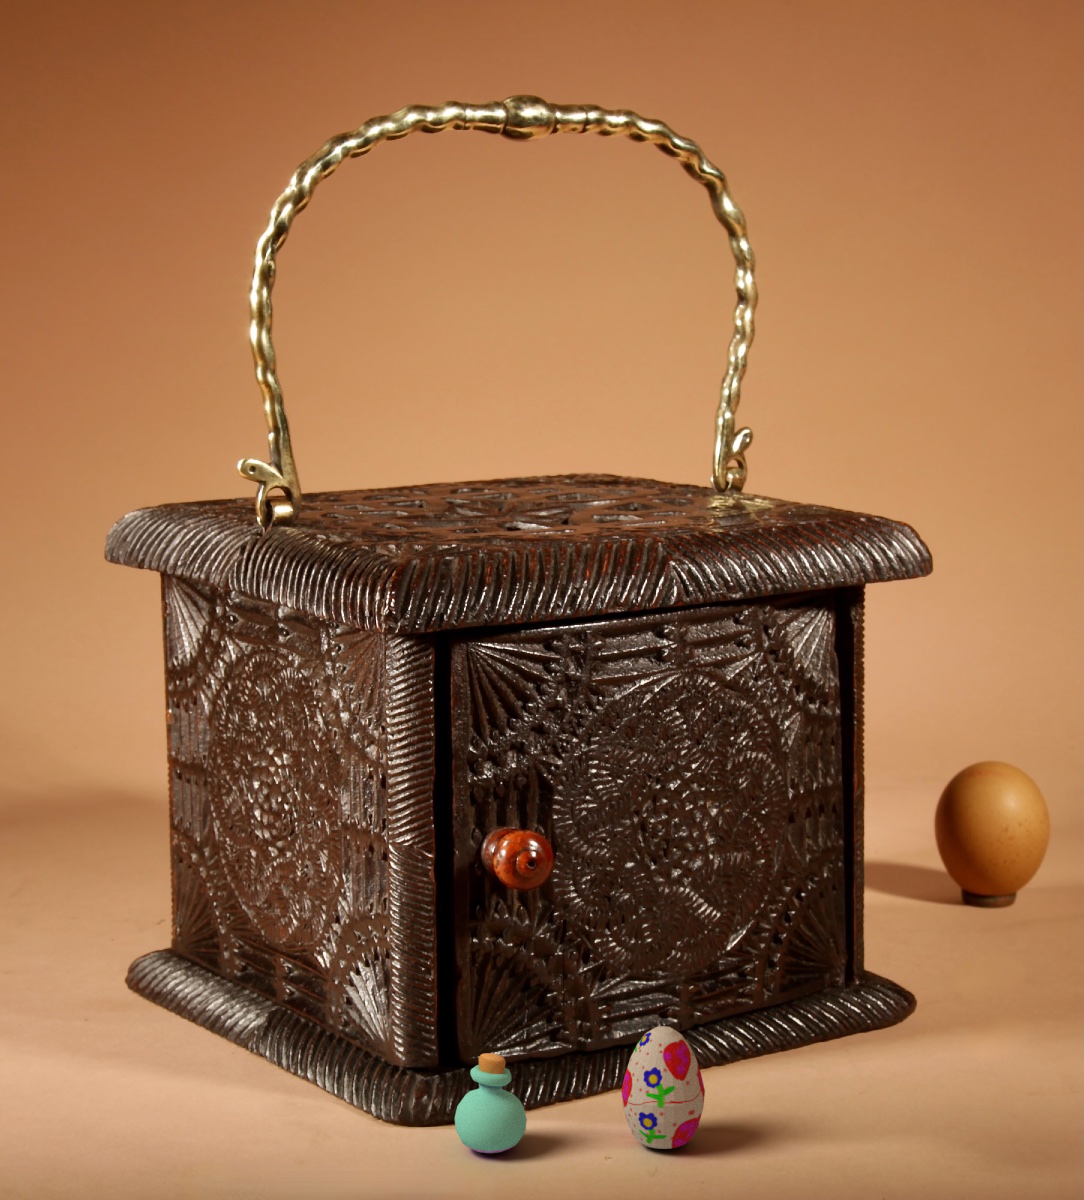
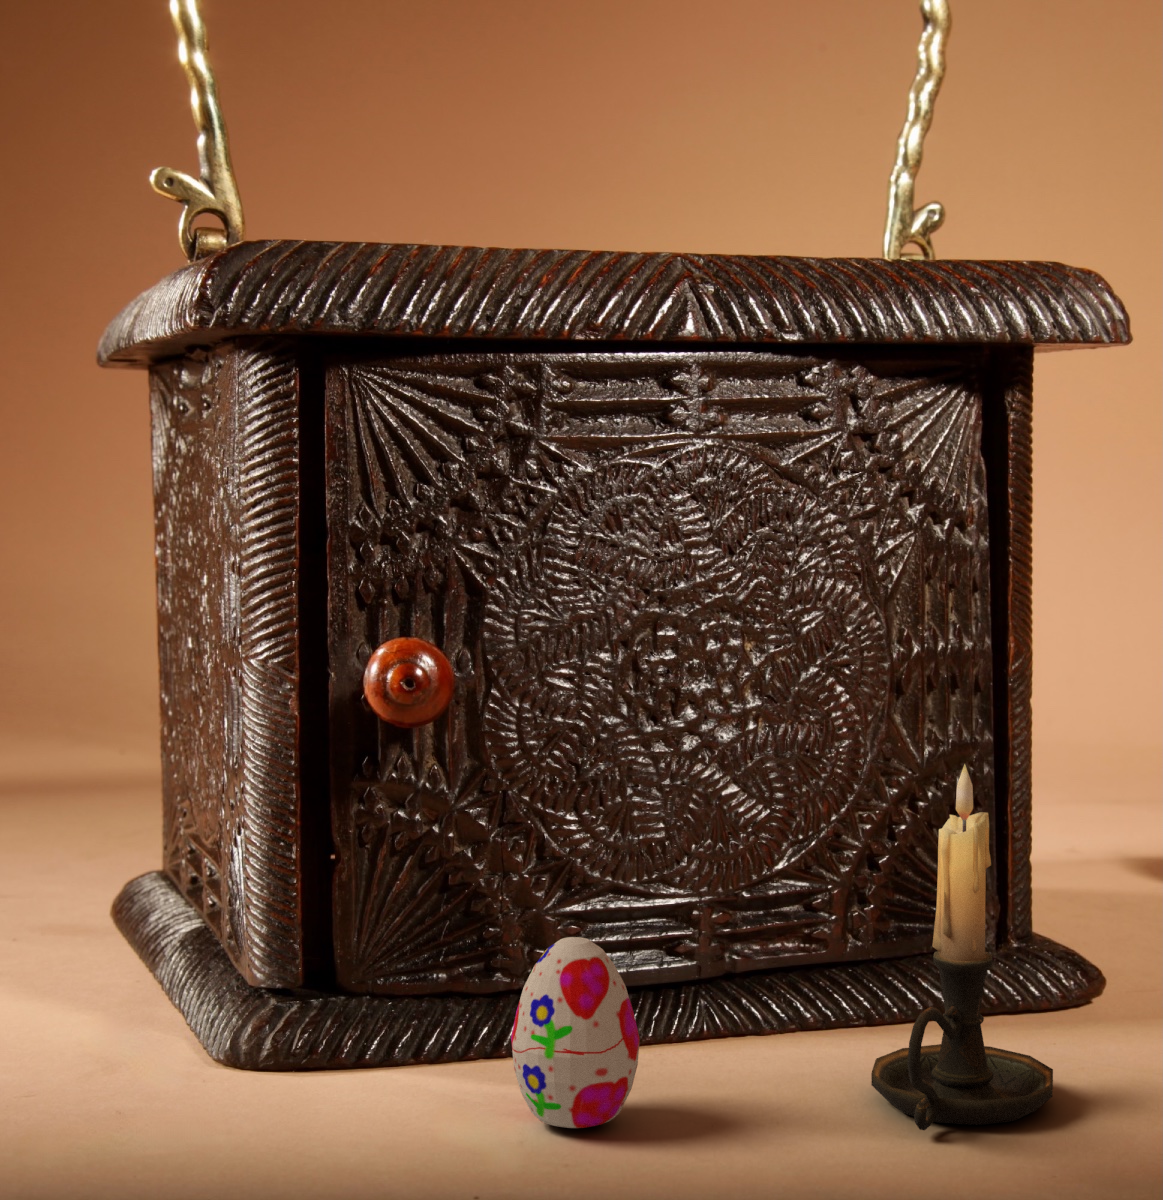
candle holder: none [824,892,941,1126] -> present [871,764,1053,1130]
perfume bottle: present [455,1053,527,1153] -> none [268,958,377,1109]

